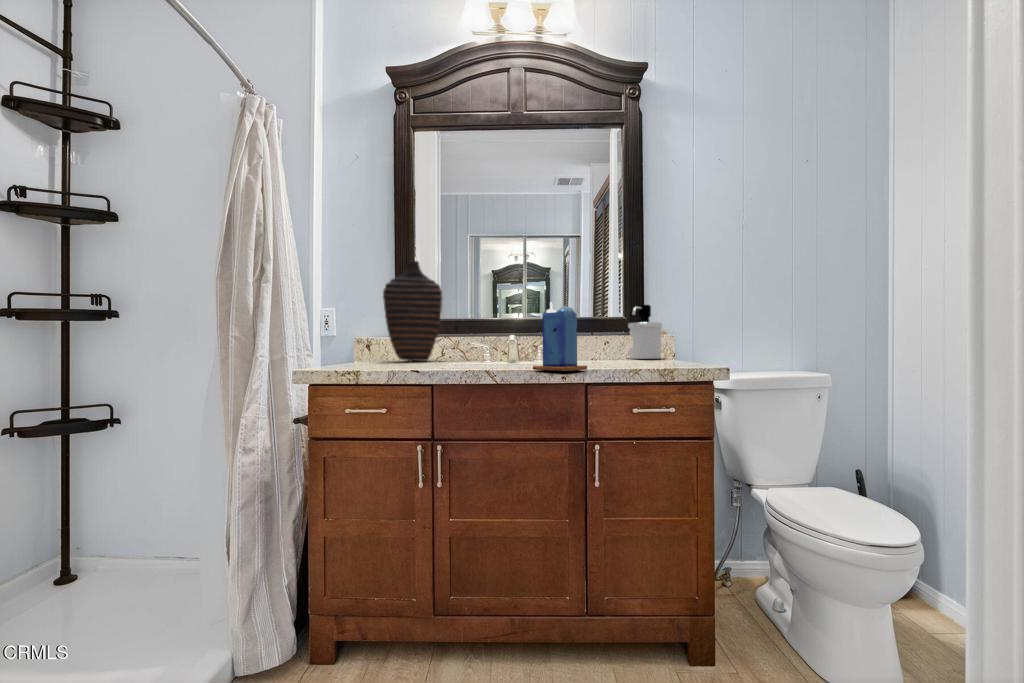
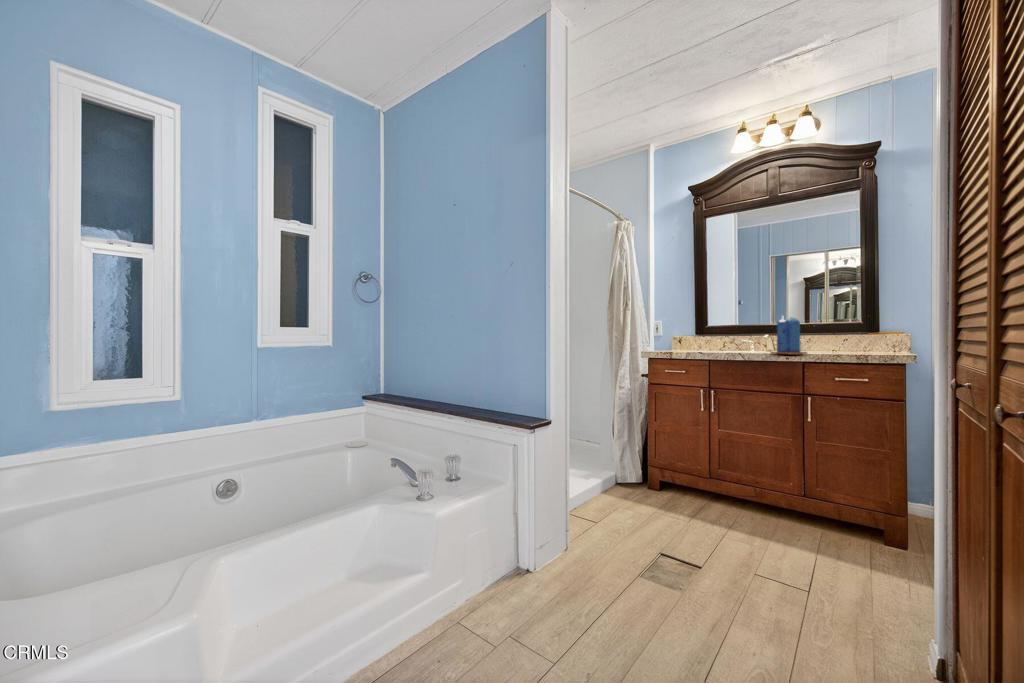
decorative vase: present [383,261,442,361] -> none [687,293,722,349]
soap dispenser: present [628,305,662,359] -> none [860,311,892,349]

